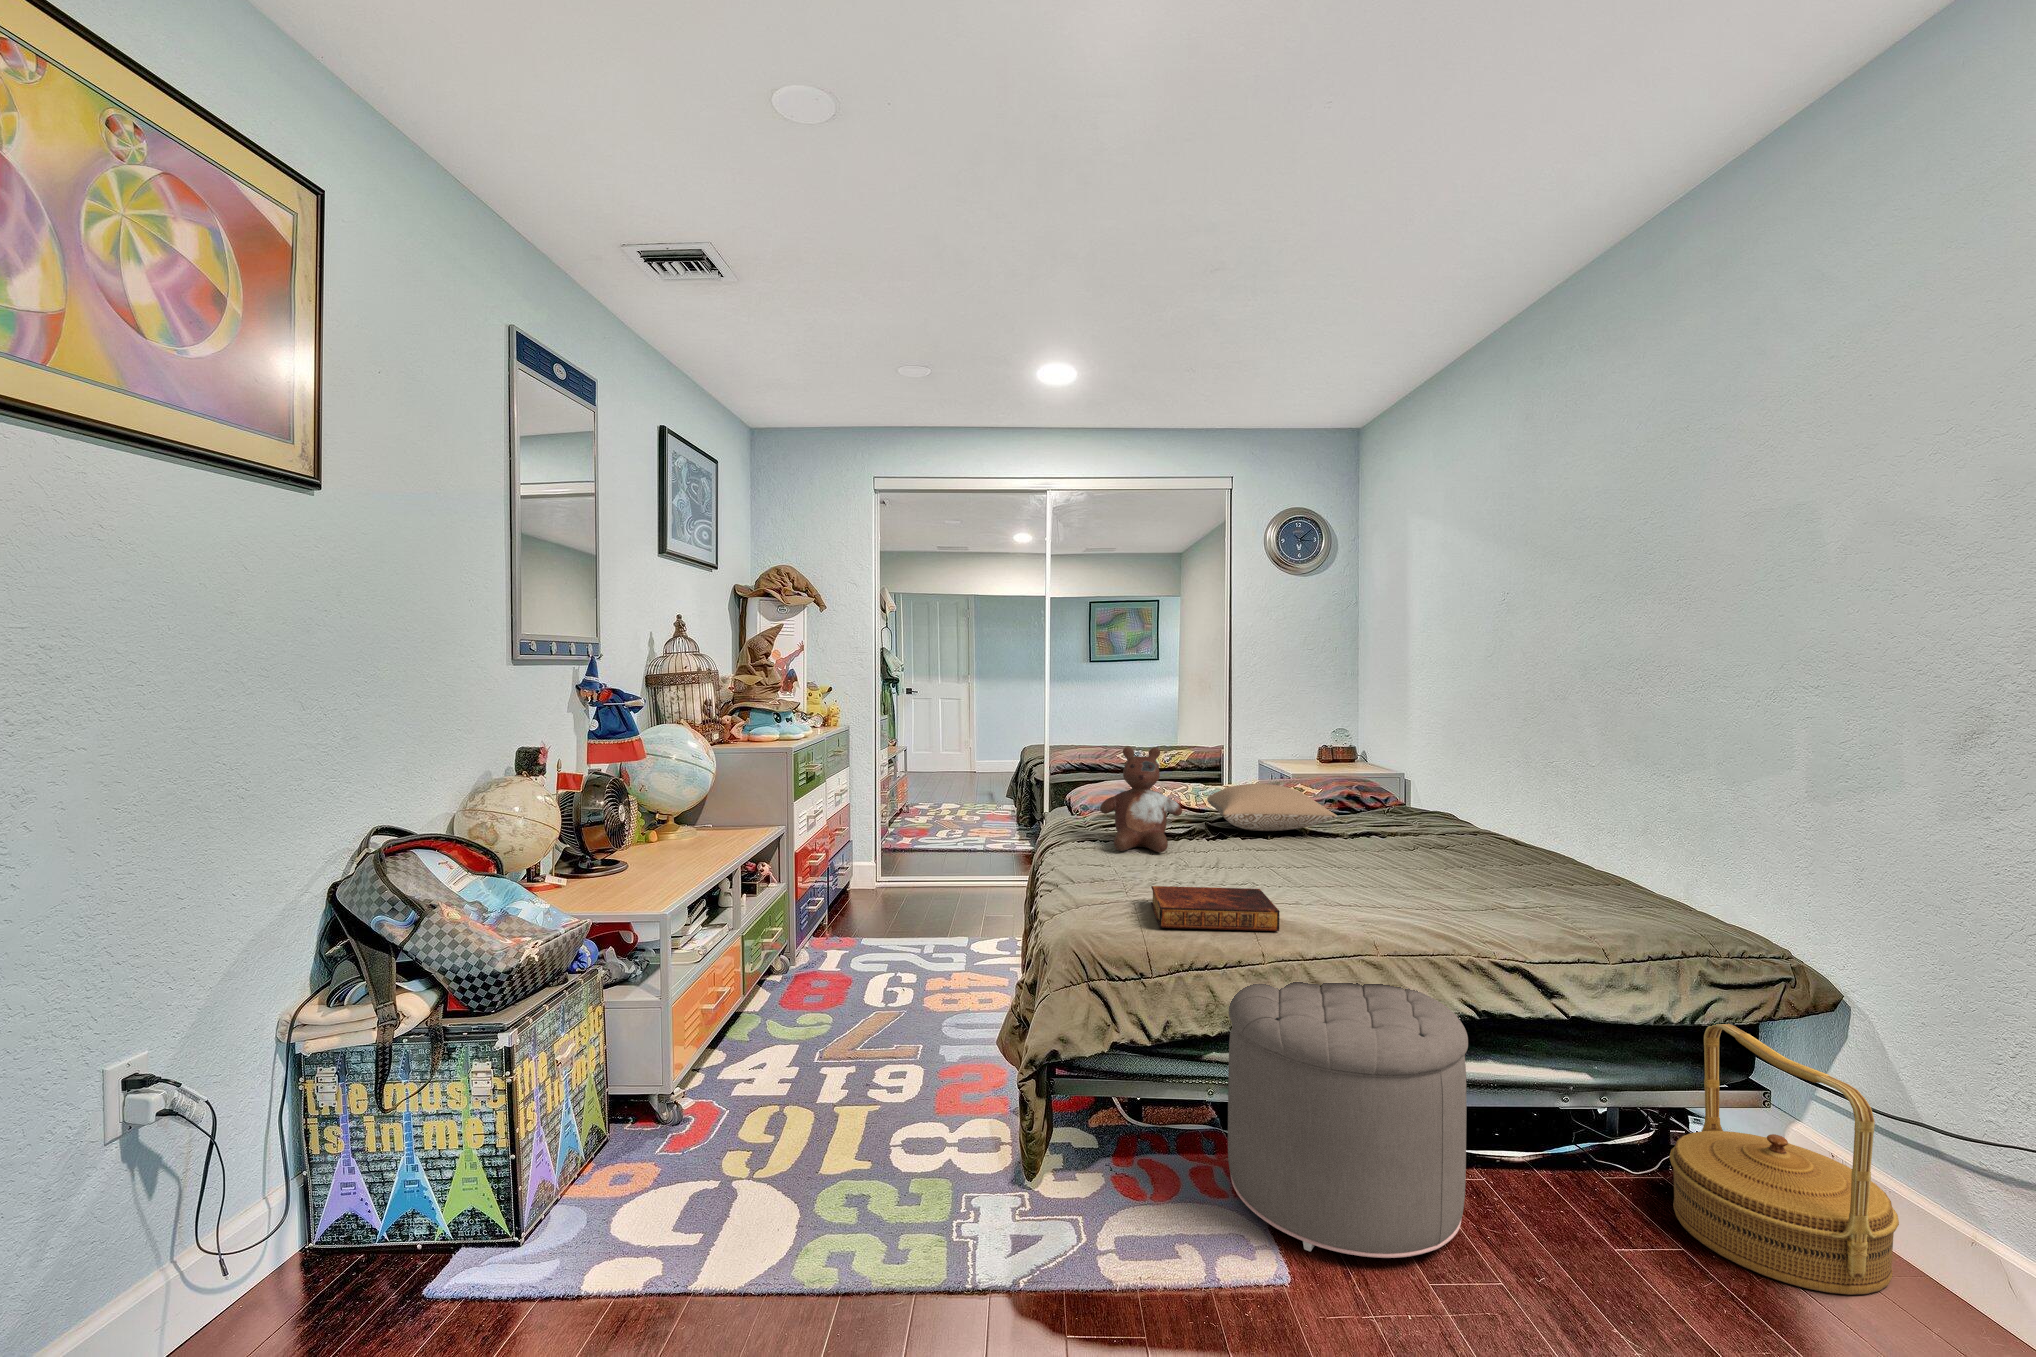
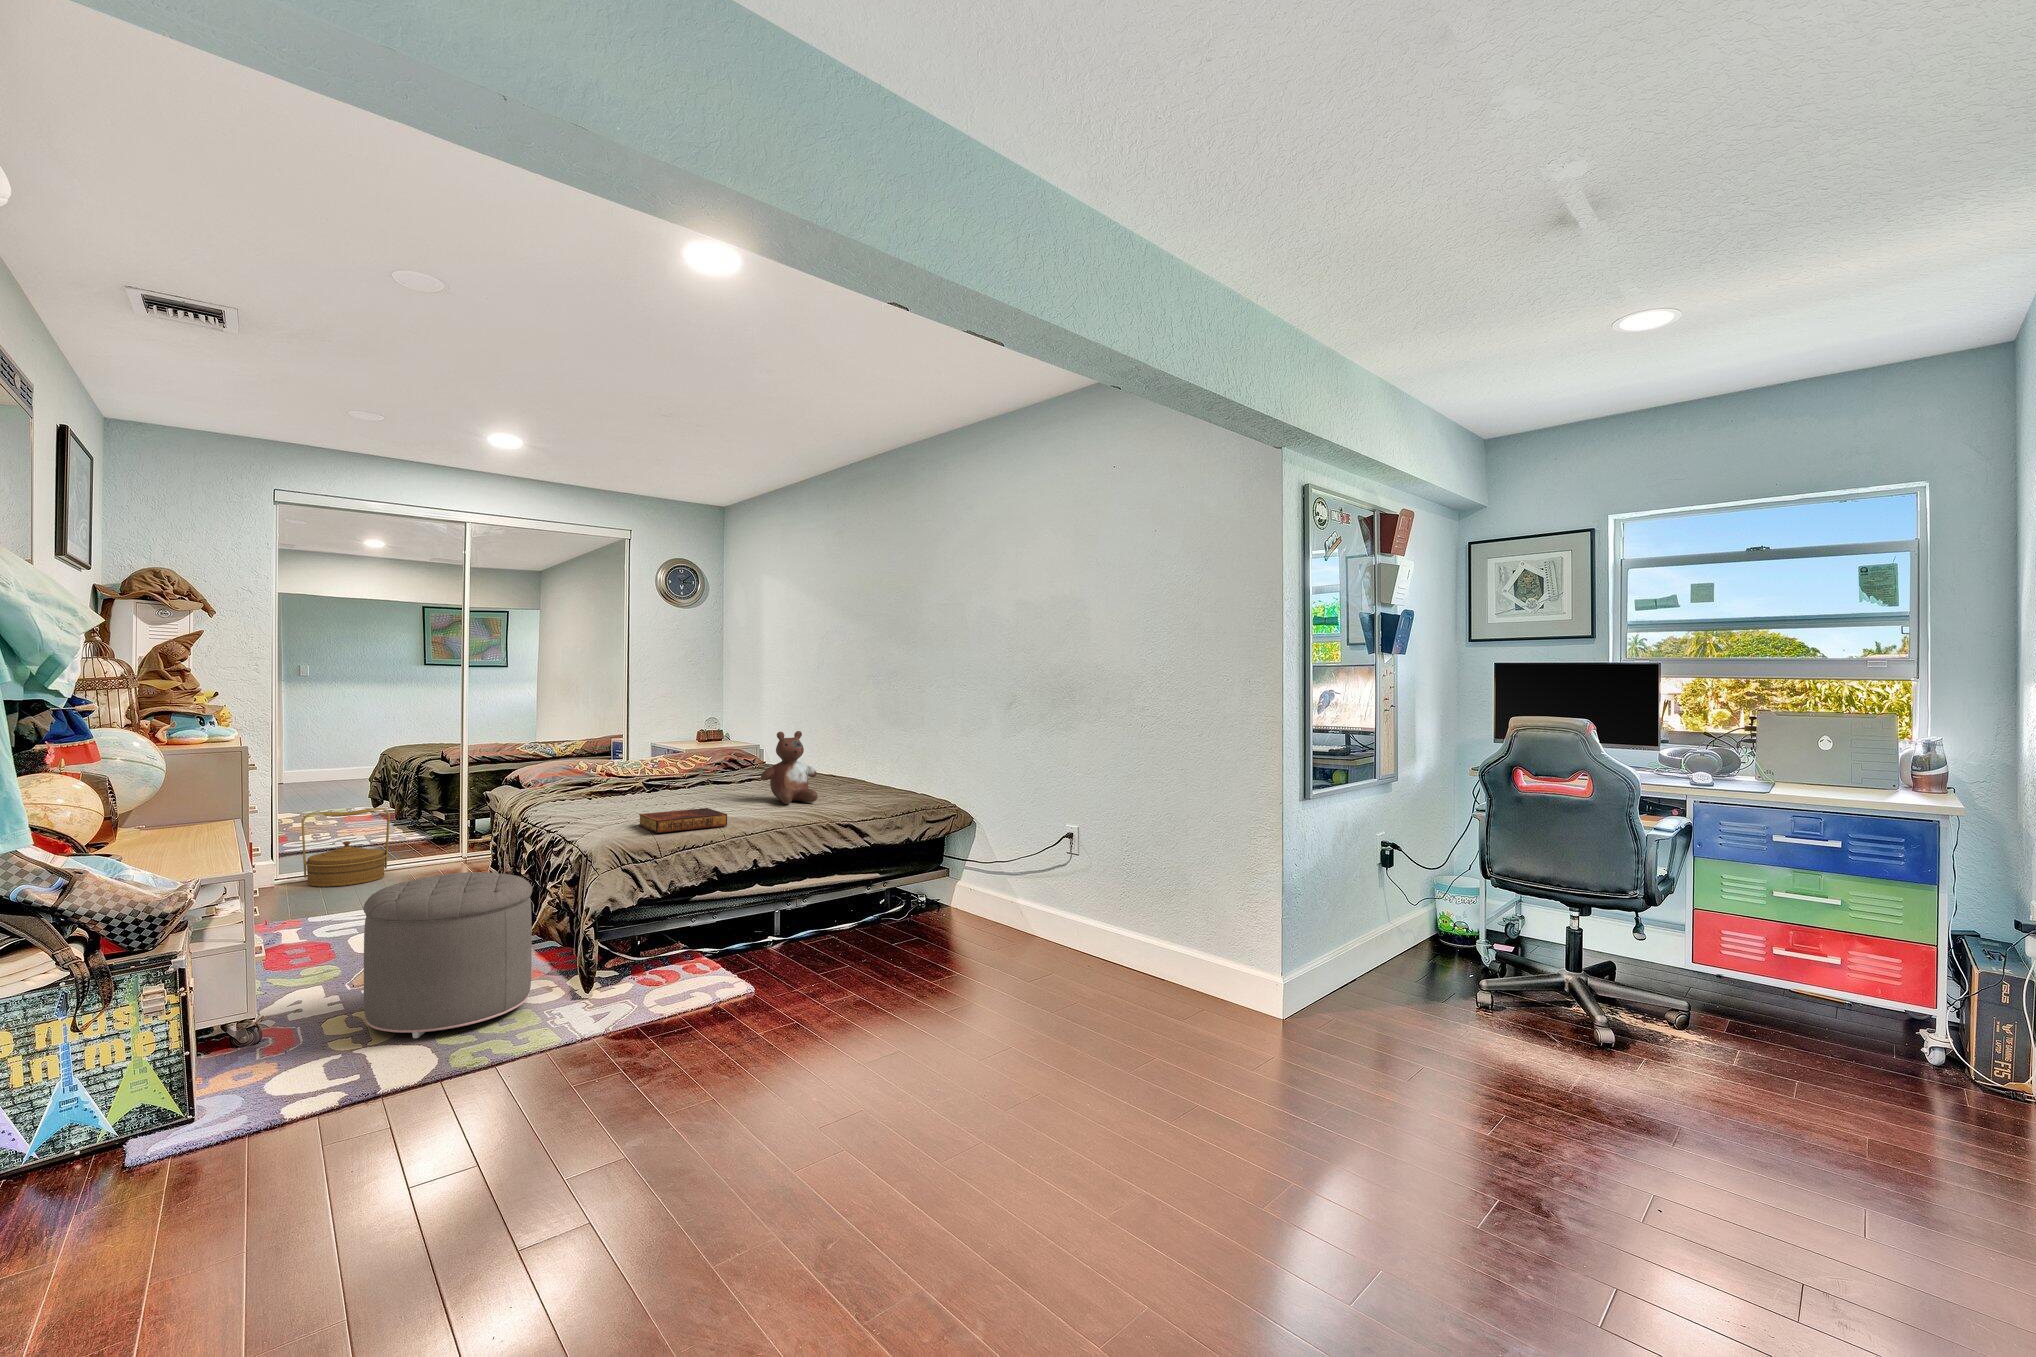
stuffed bear: present [1100,747,1182,852] -> present [761,731,818,804]
pillow: present [1207,784,1337,831] -> none [634,753,733,785]
ottoman: present [1228,982,1468,1258] -> present [363,872,532,1038]
woven basket: present [1669,1024,1899,1295] -> present [302,808,390,887]

